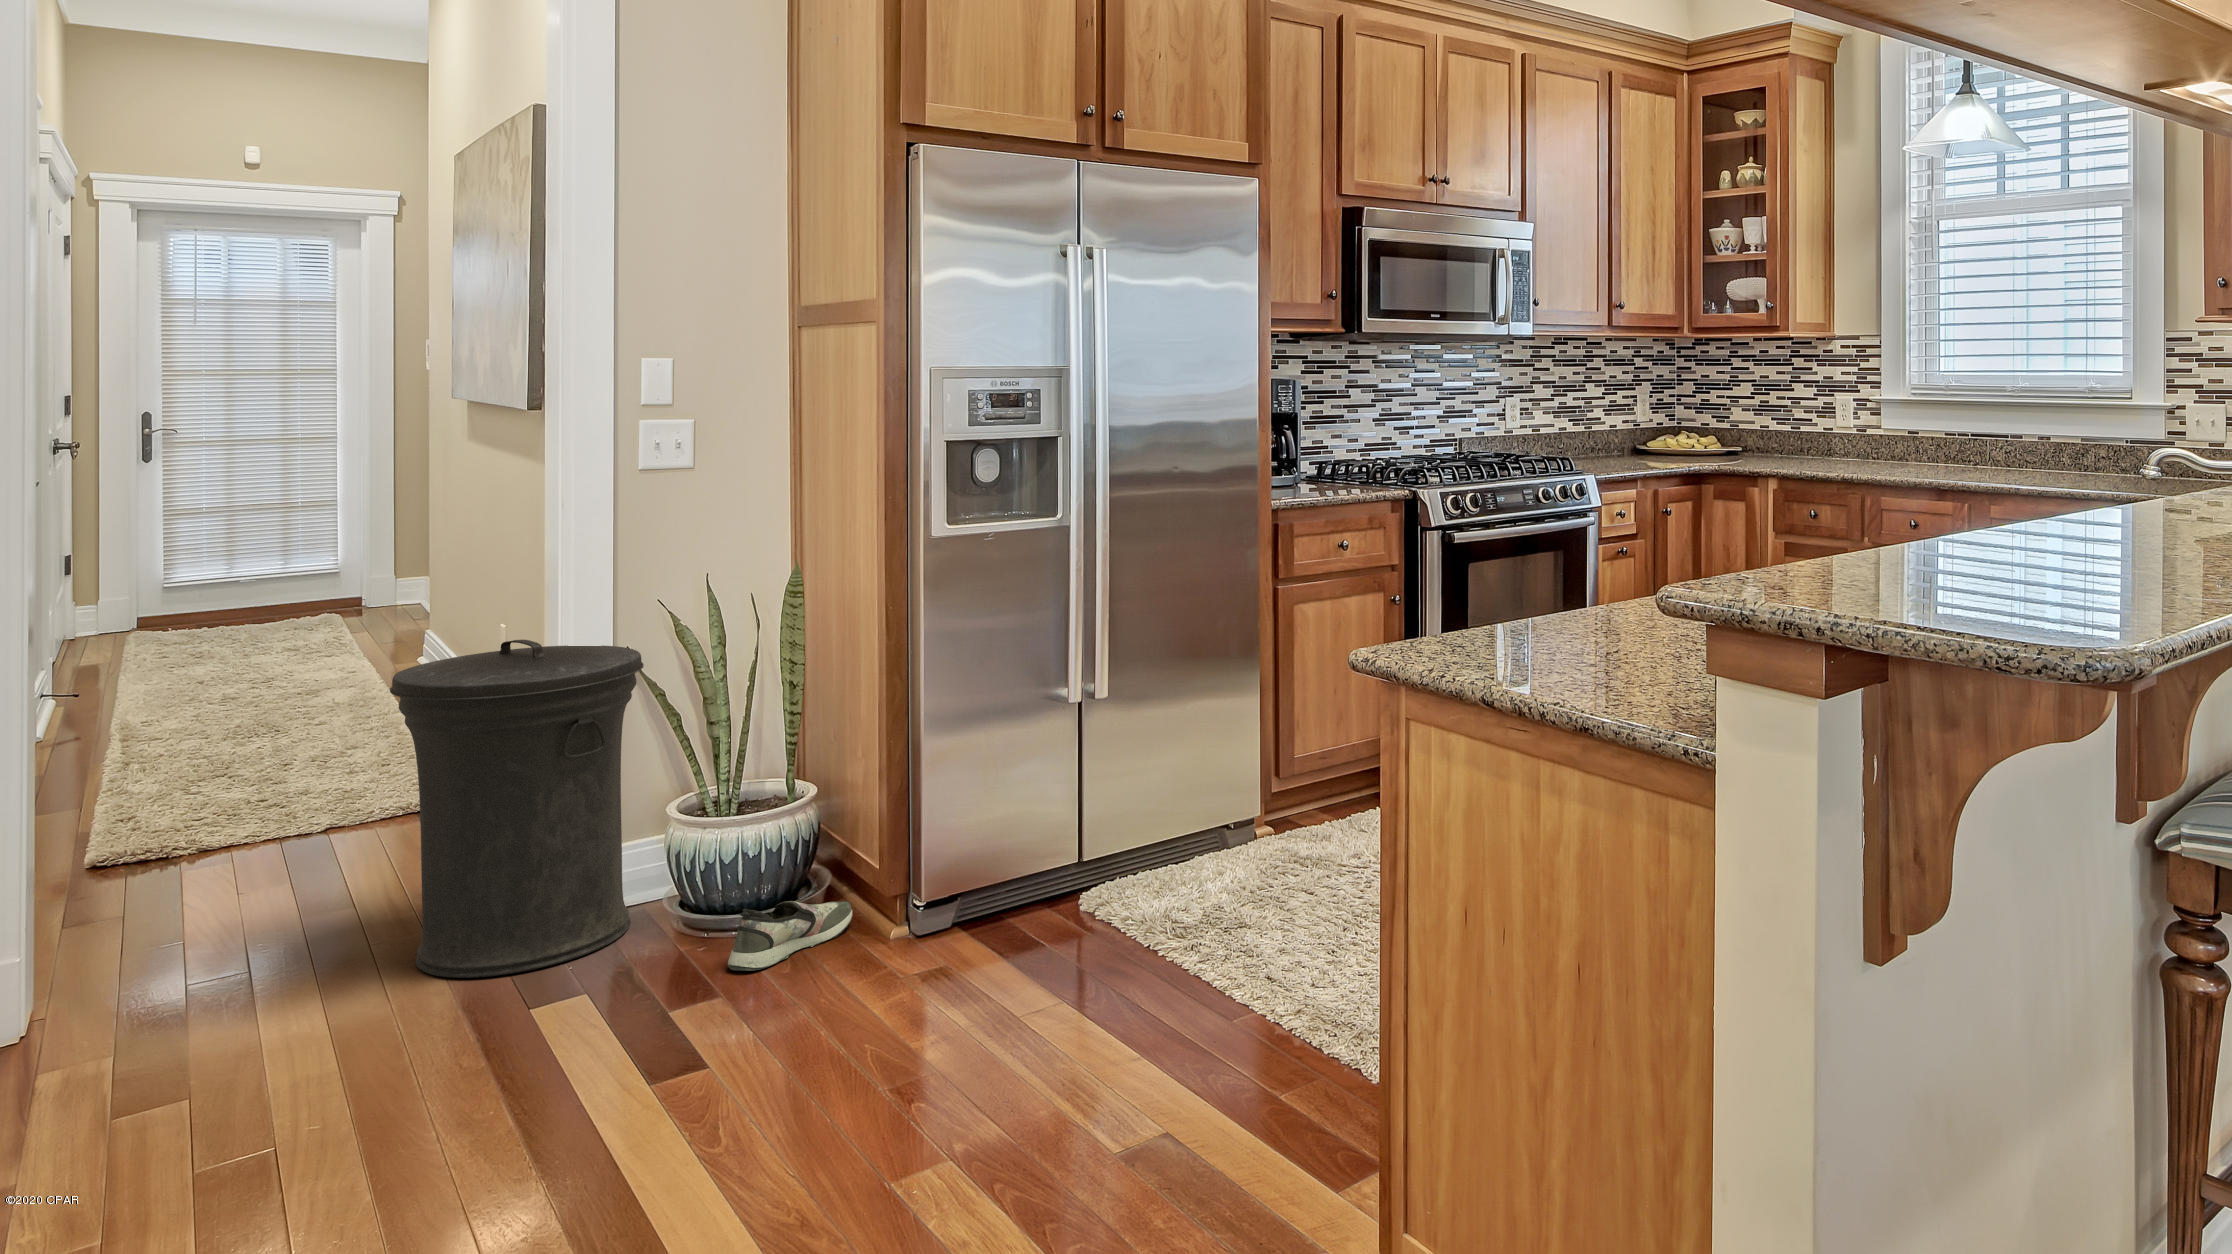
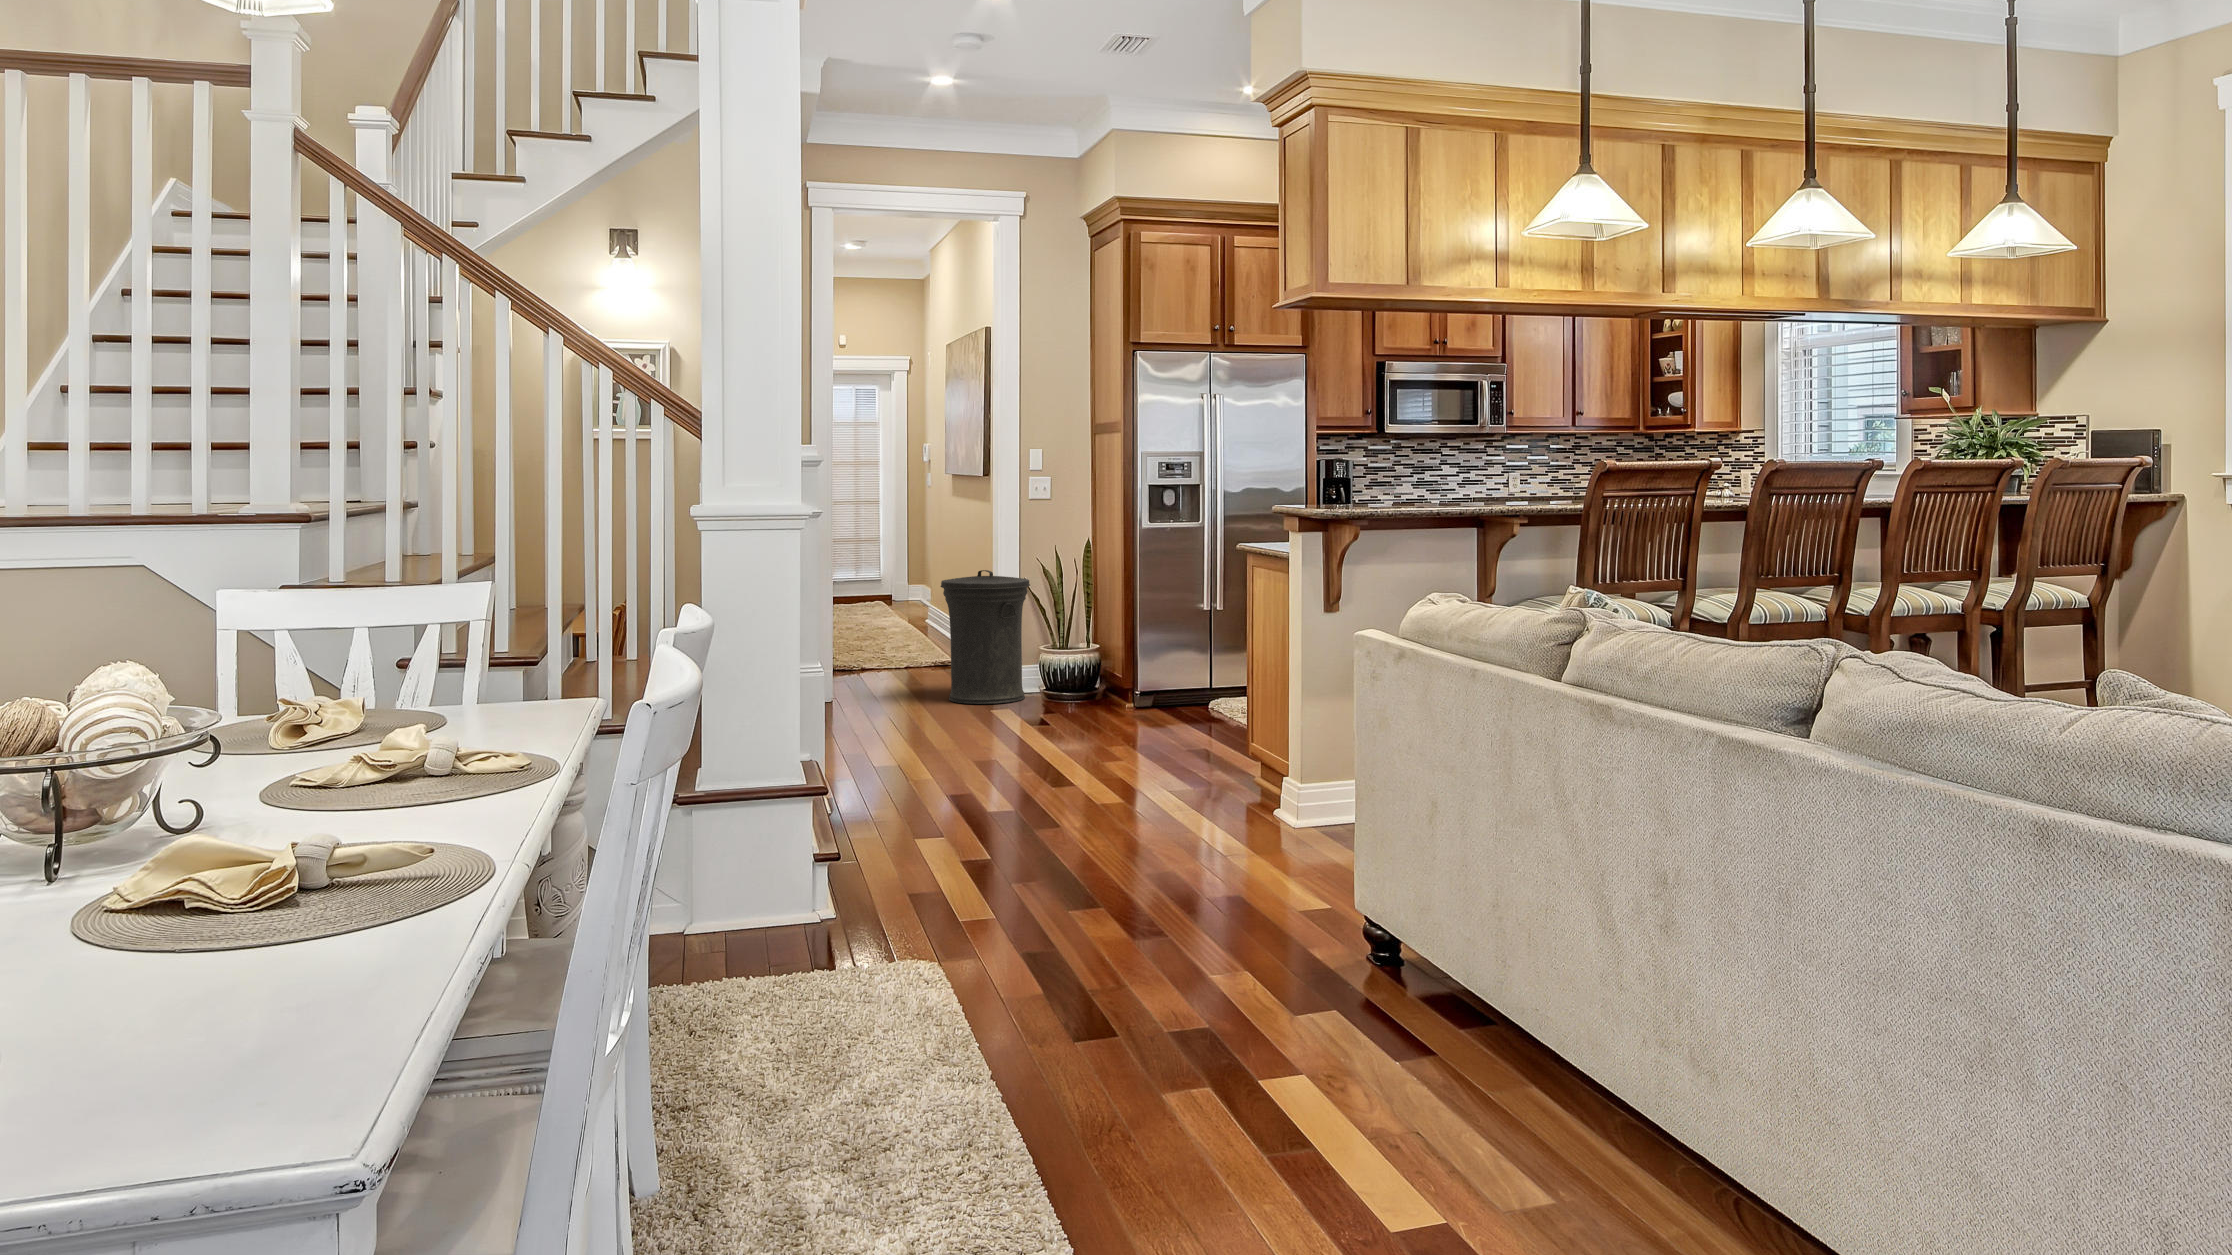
shoe: present [727,901,852,971] -> none [1060,682,1111,710]

